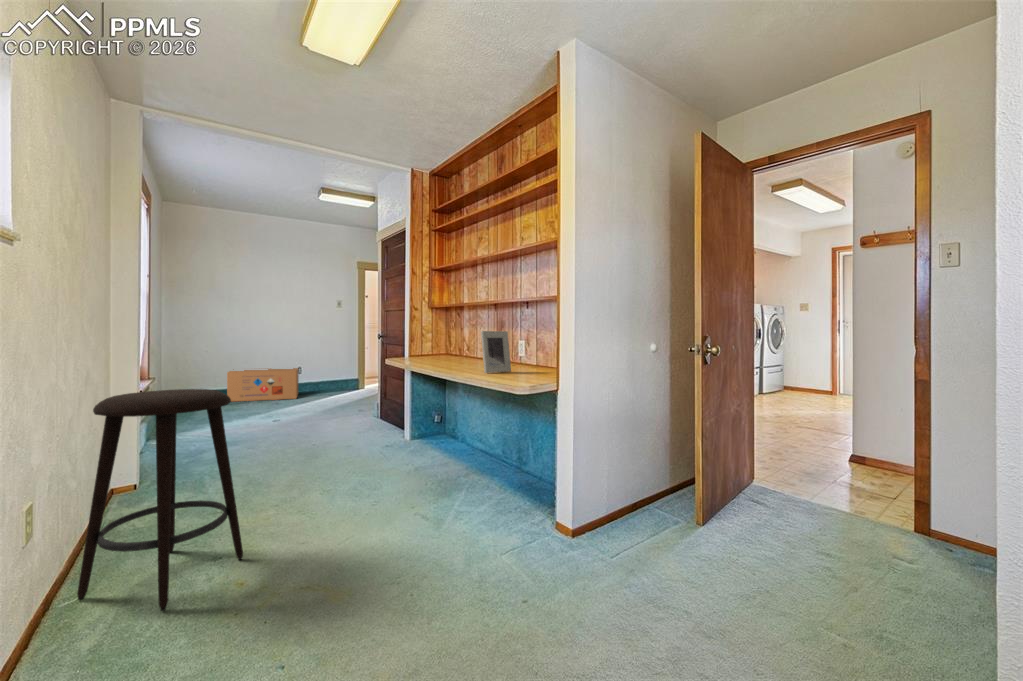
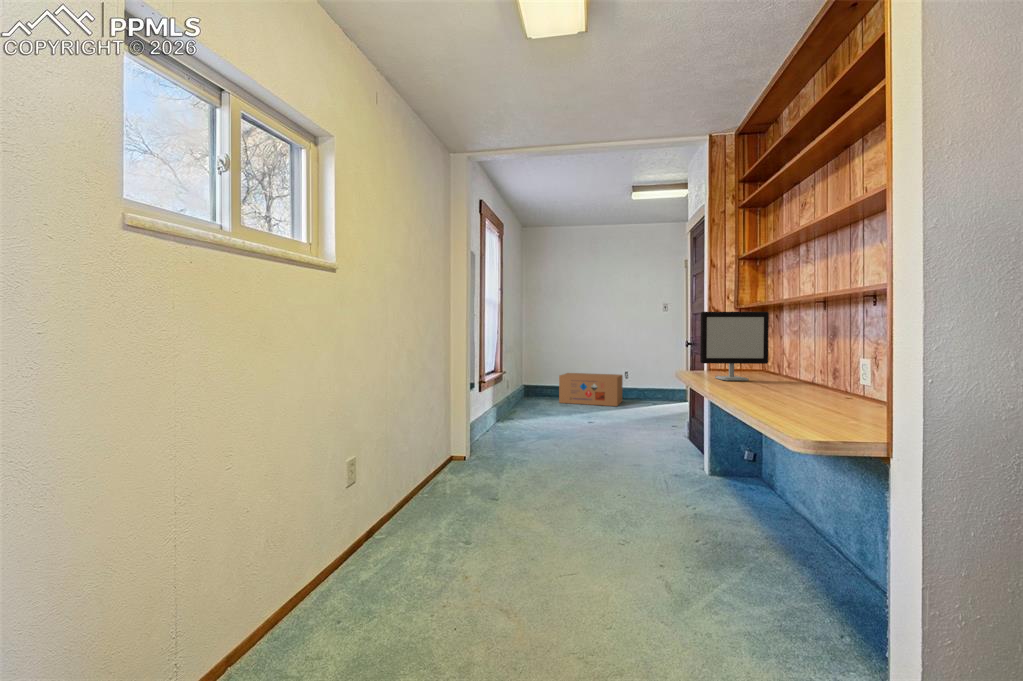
computer monitor: none [418,308,461,360] -> present [700,312,769,381]
picture frame: present [481,331,511,373] -> none [757,345,817,410]
stool: present [77,389,243,611] -> none [354,398,464,599]

